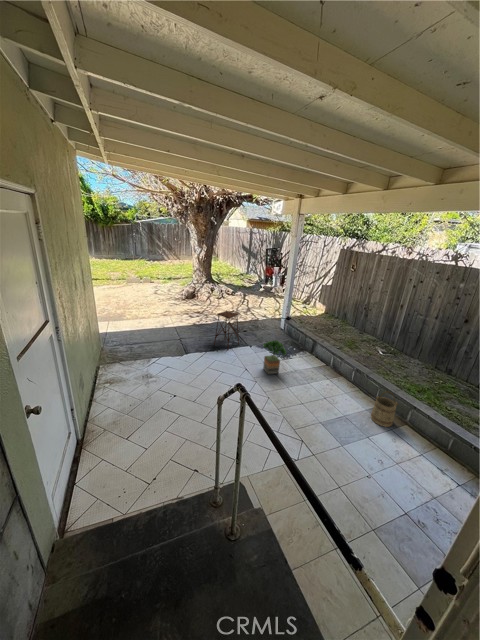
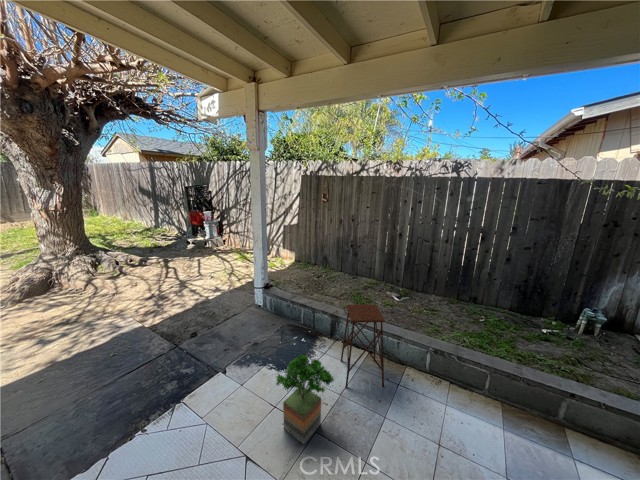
side table: present [214,311,239,349] -> present [341,305,385,388]
bucket: present [371,391,398,427] -> none [517,390,570,460]

